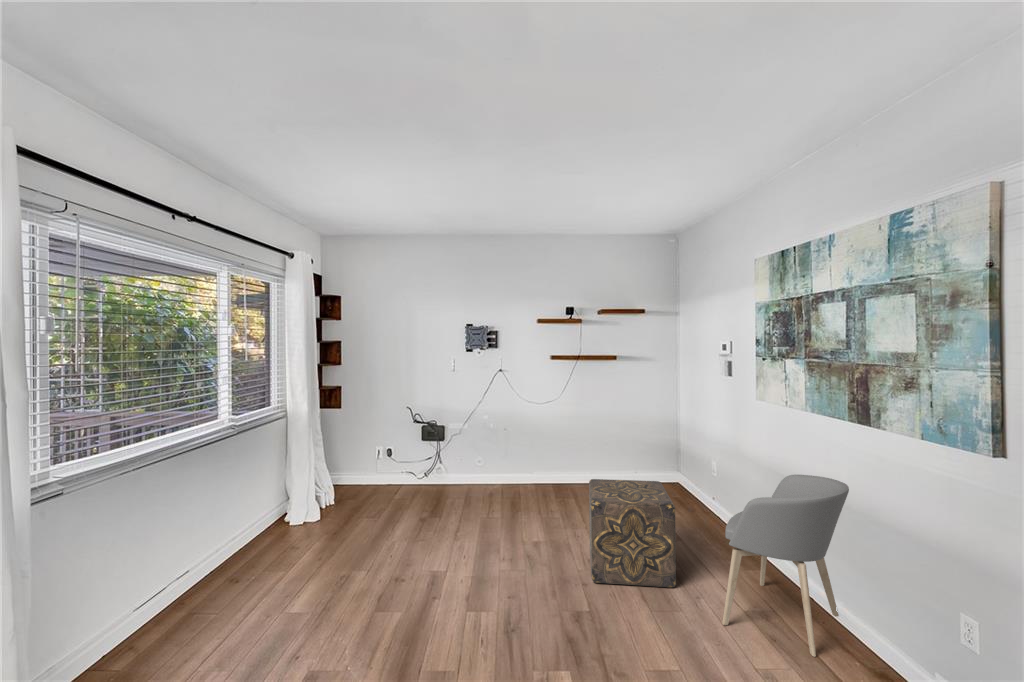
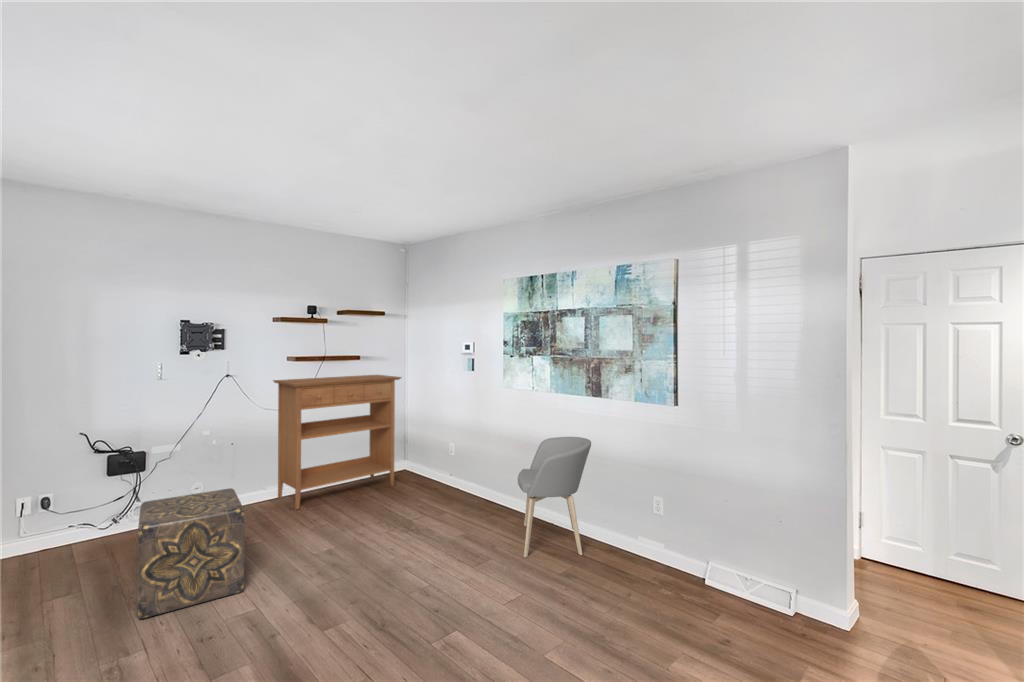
console table: none [535,375,653,496] -> present [273,375,401,509]
ottoman: present [589,479,676,587] -> present [138,488,244,618]

